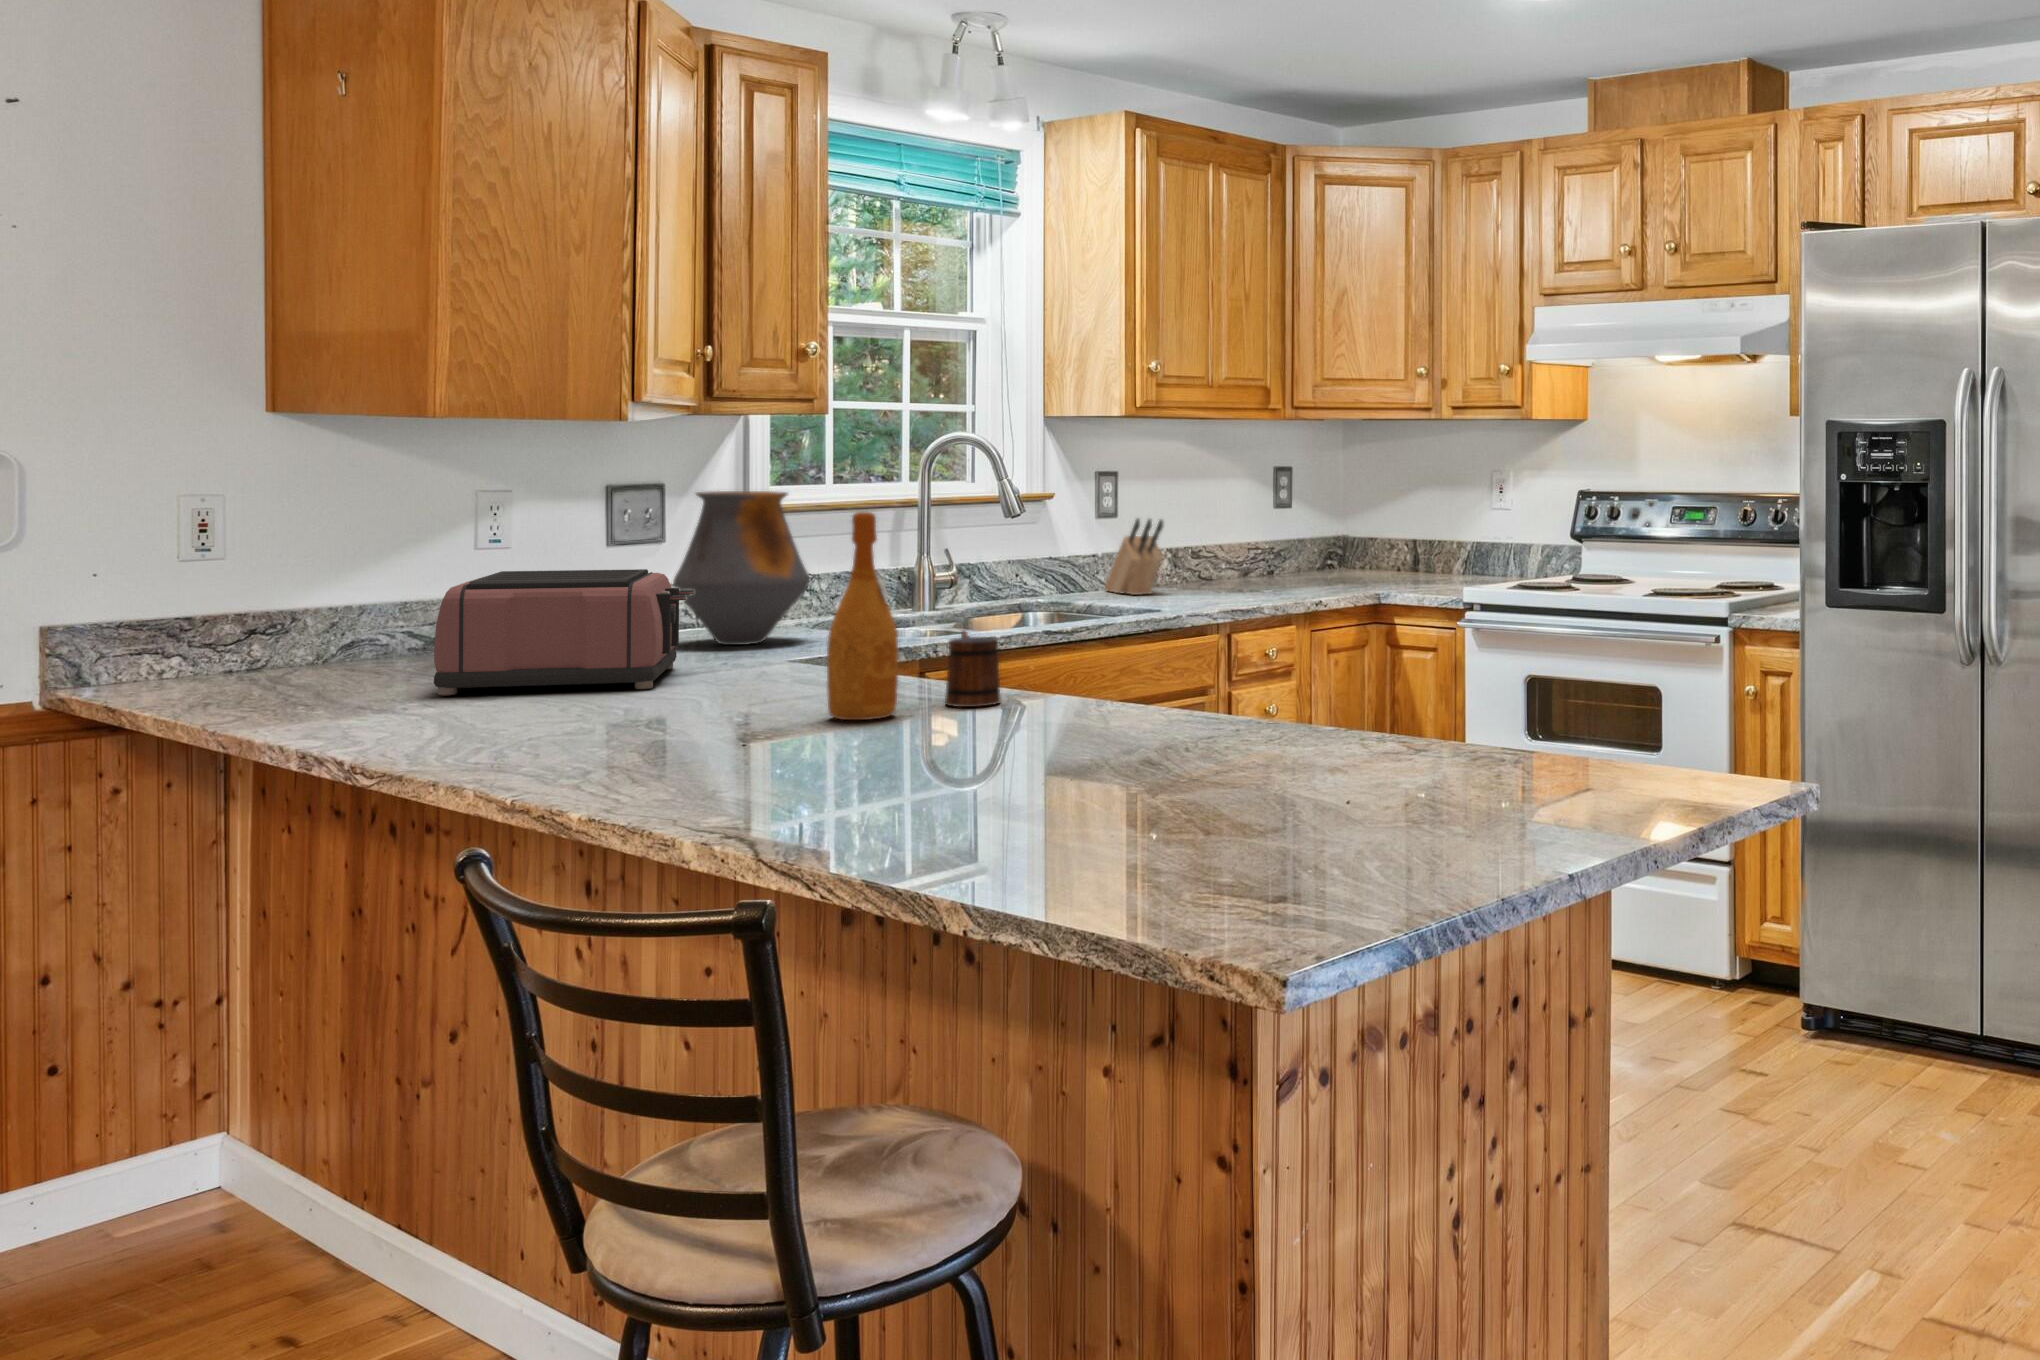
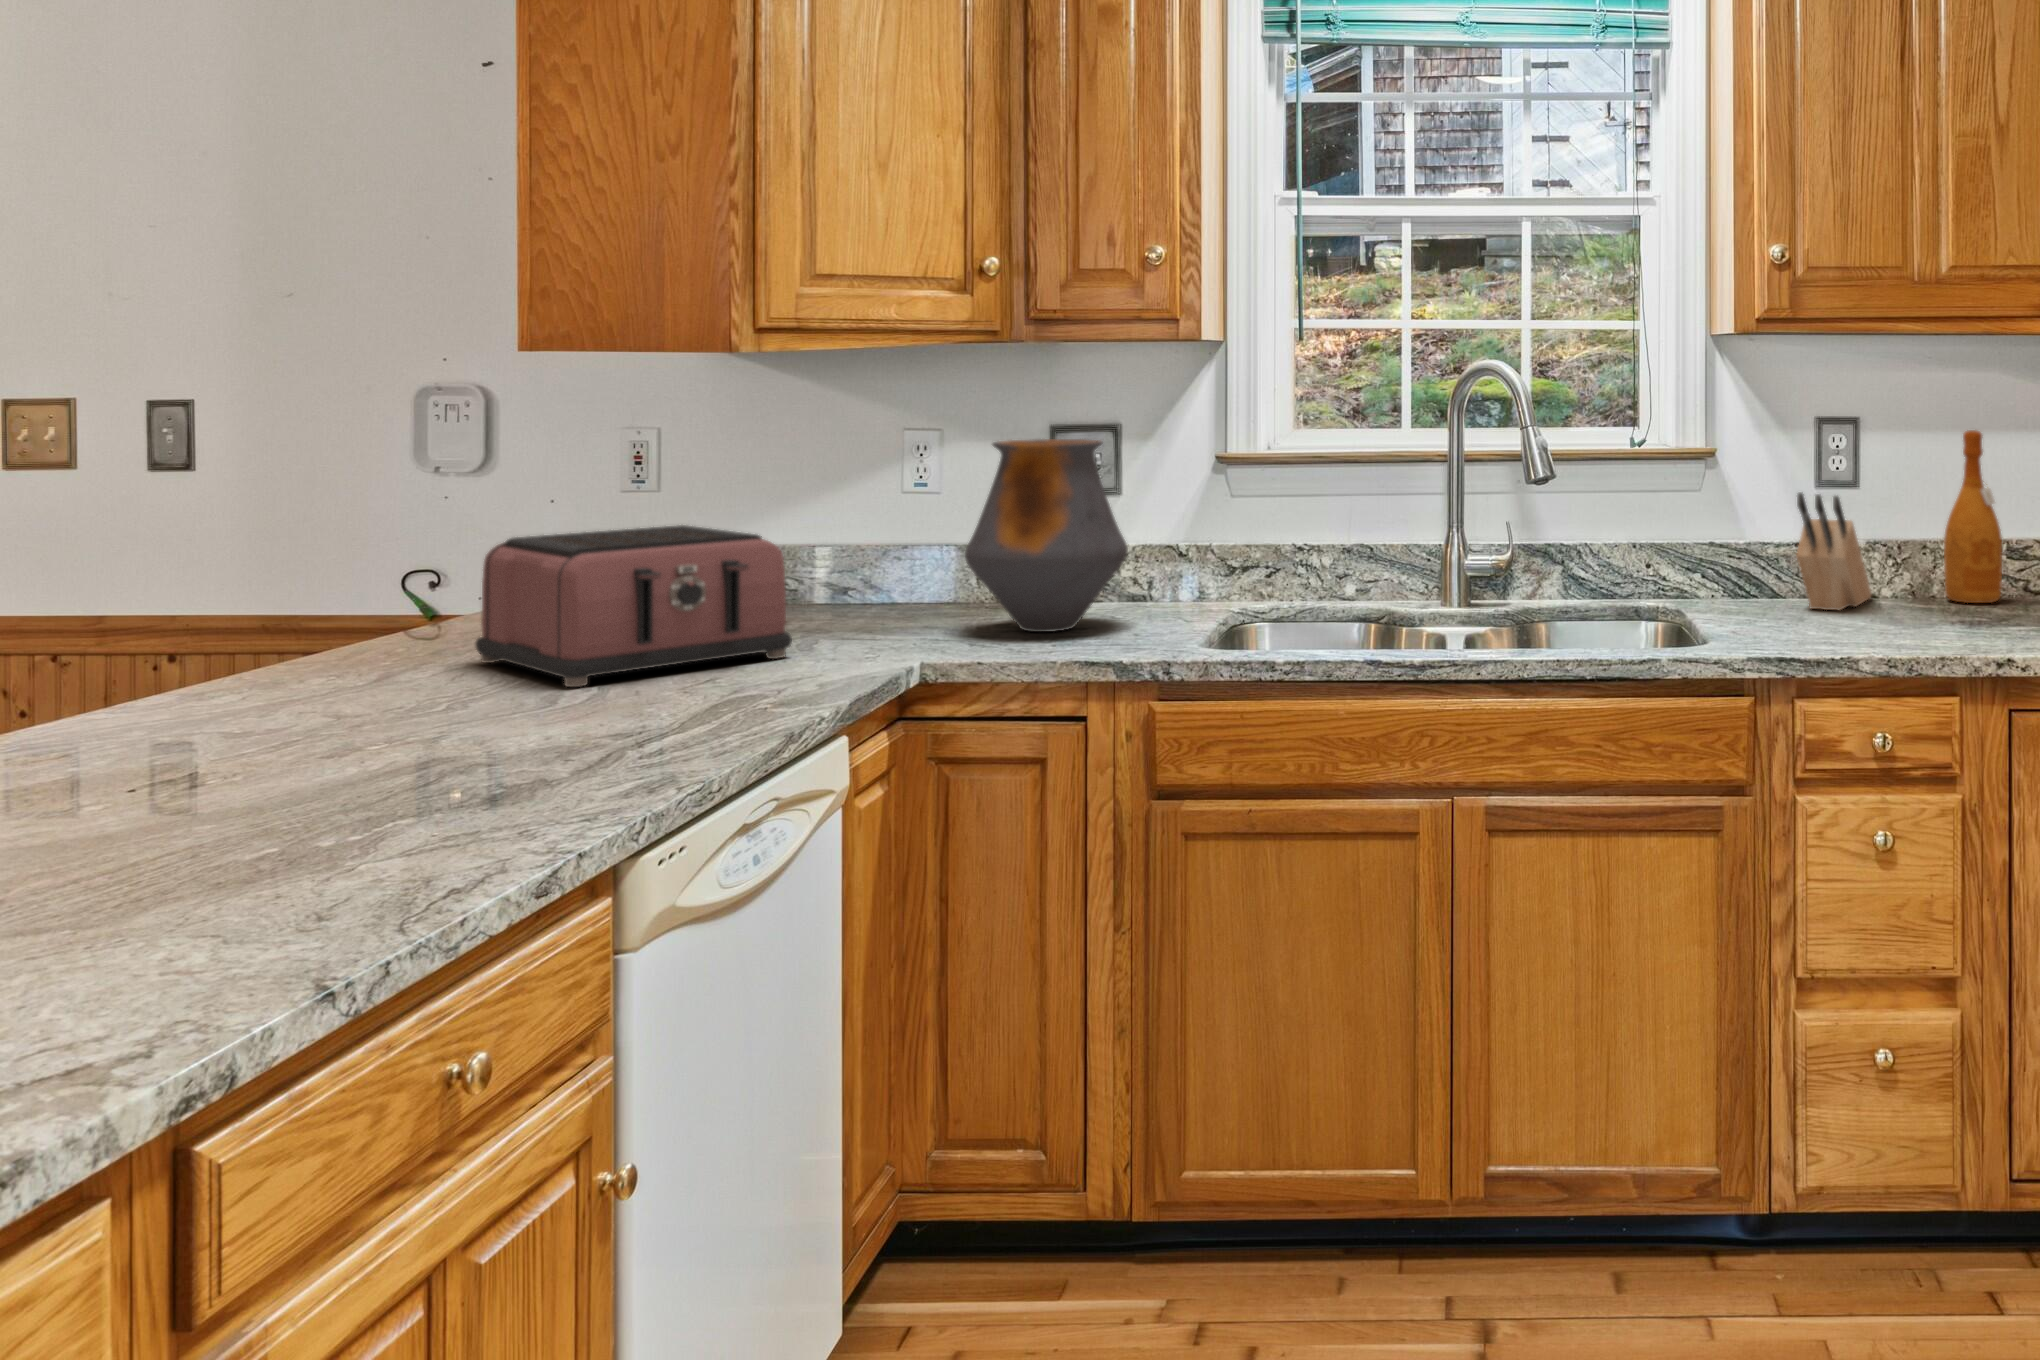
wine bottle: present [827,512,898,720] -> present [1944,430,2002,603]
mug: present [945,631,1000,707] -> none [368,676,506,811]

